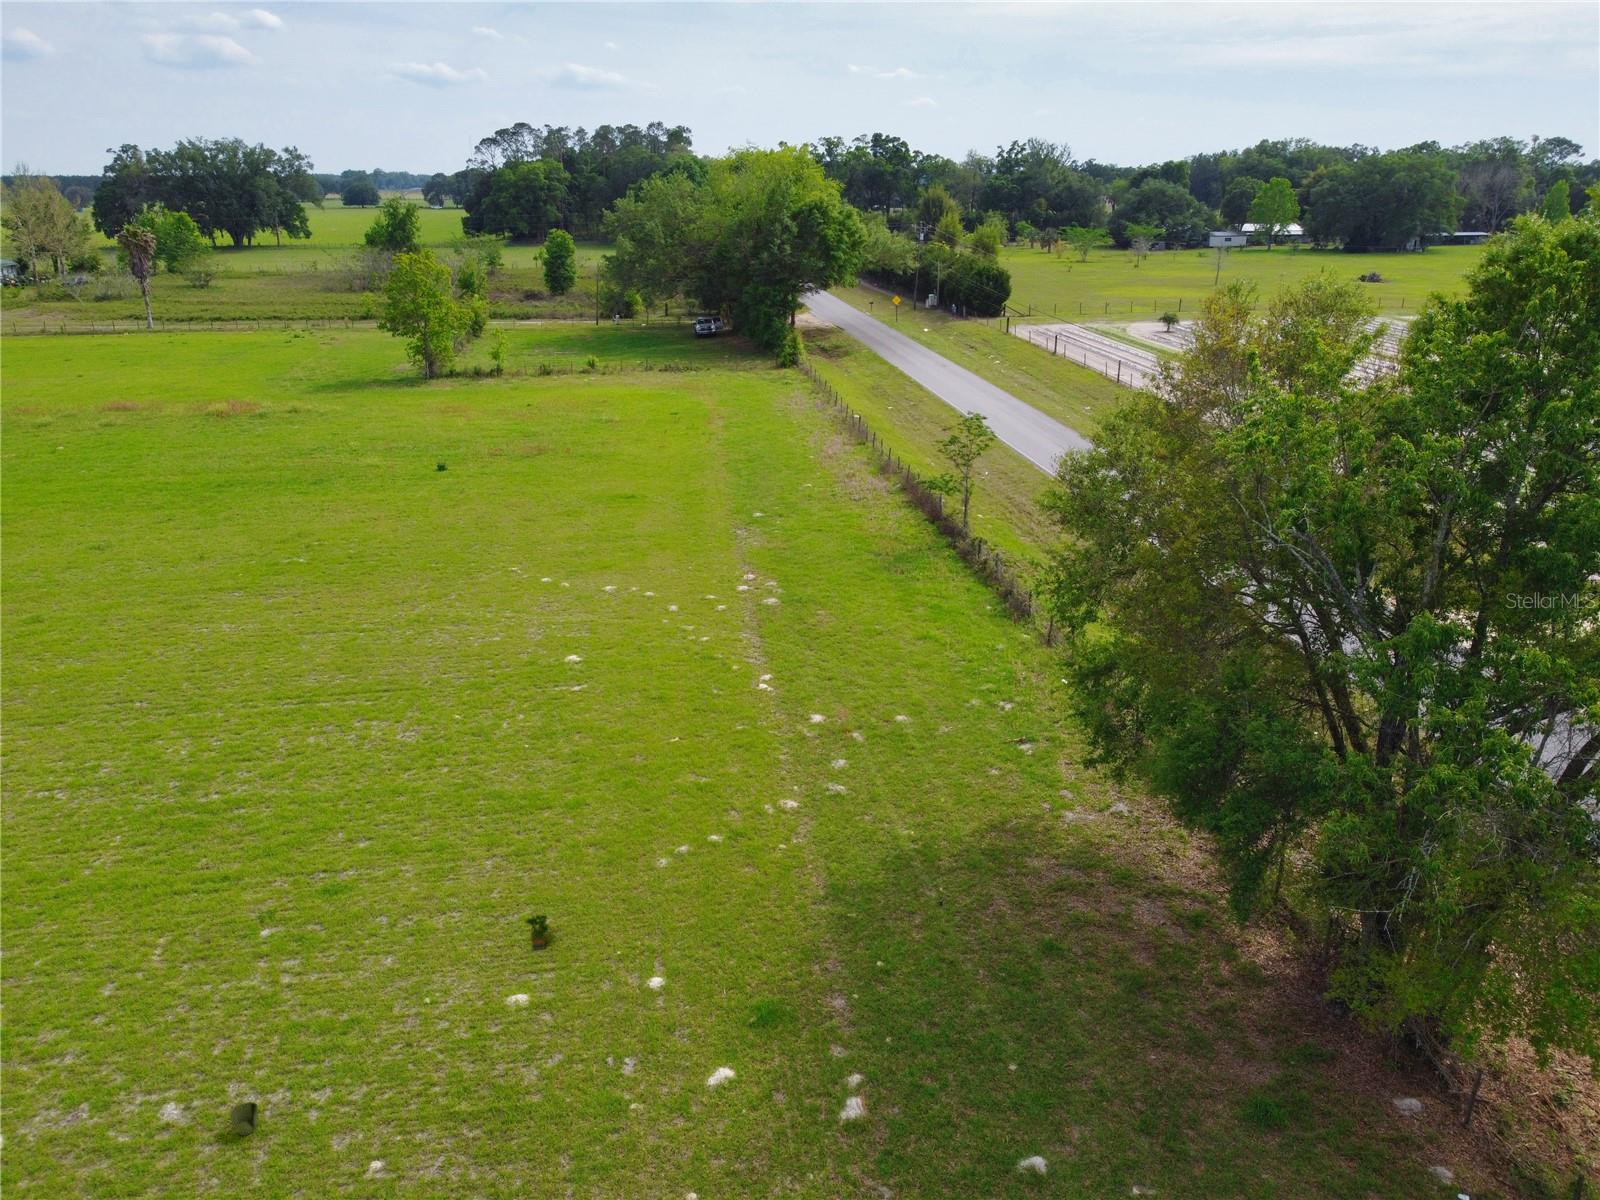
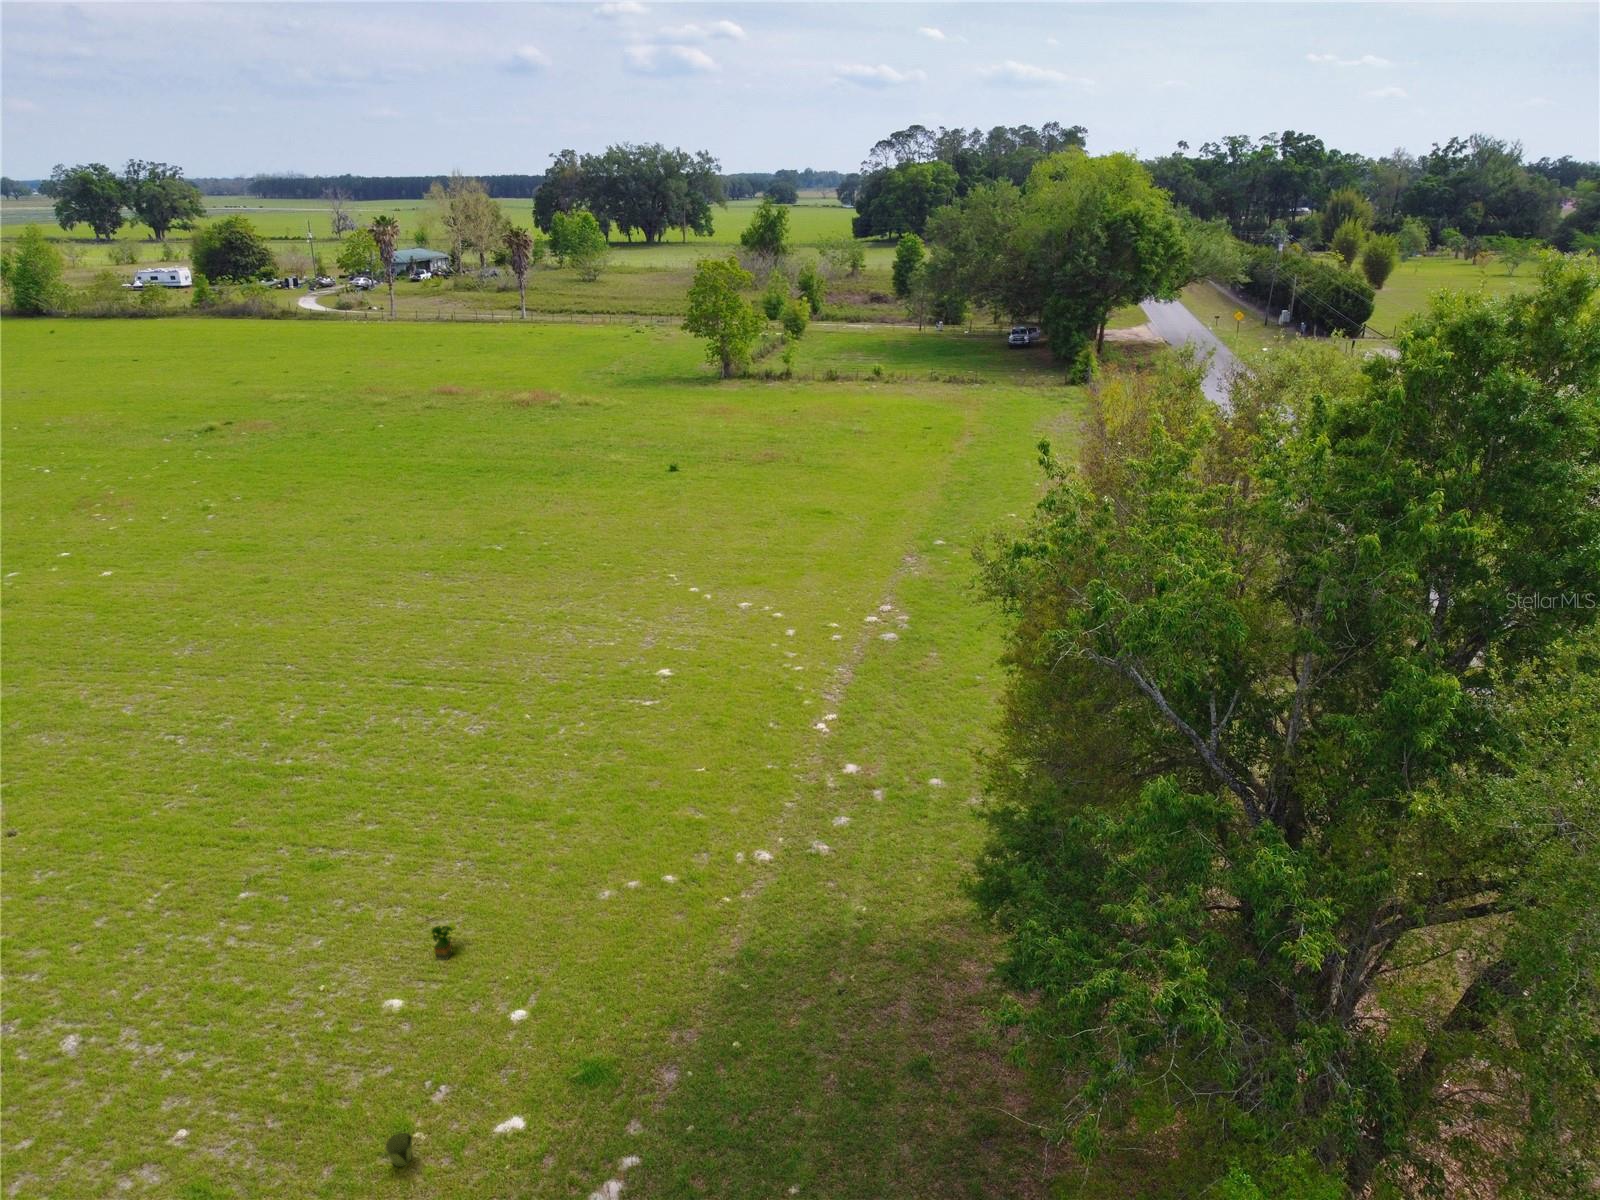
bucket: present [230,1102,258,1136] -> present [386,1131,413,1167]

